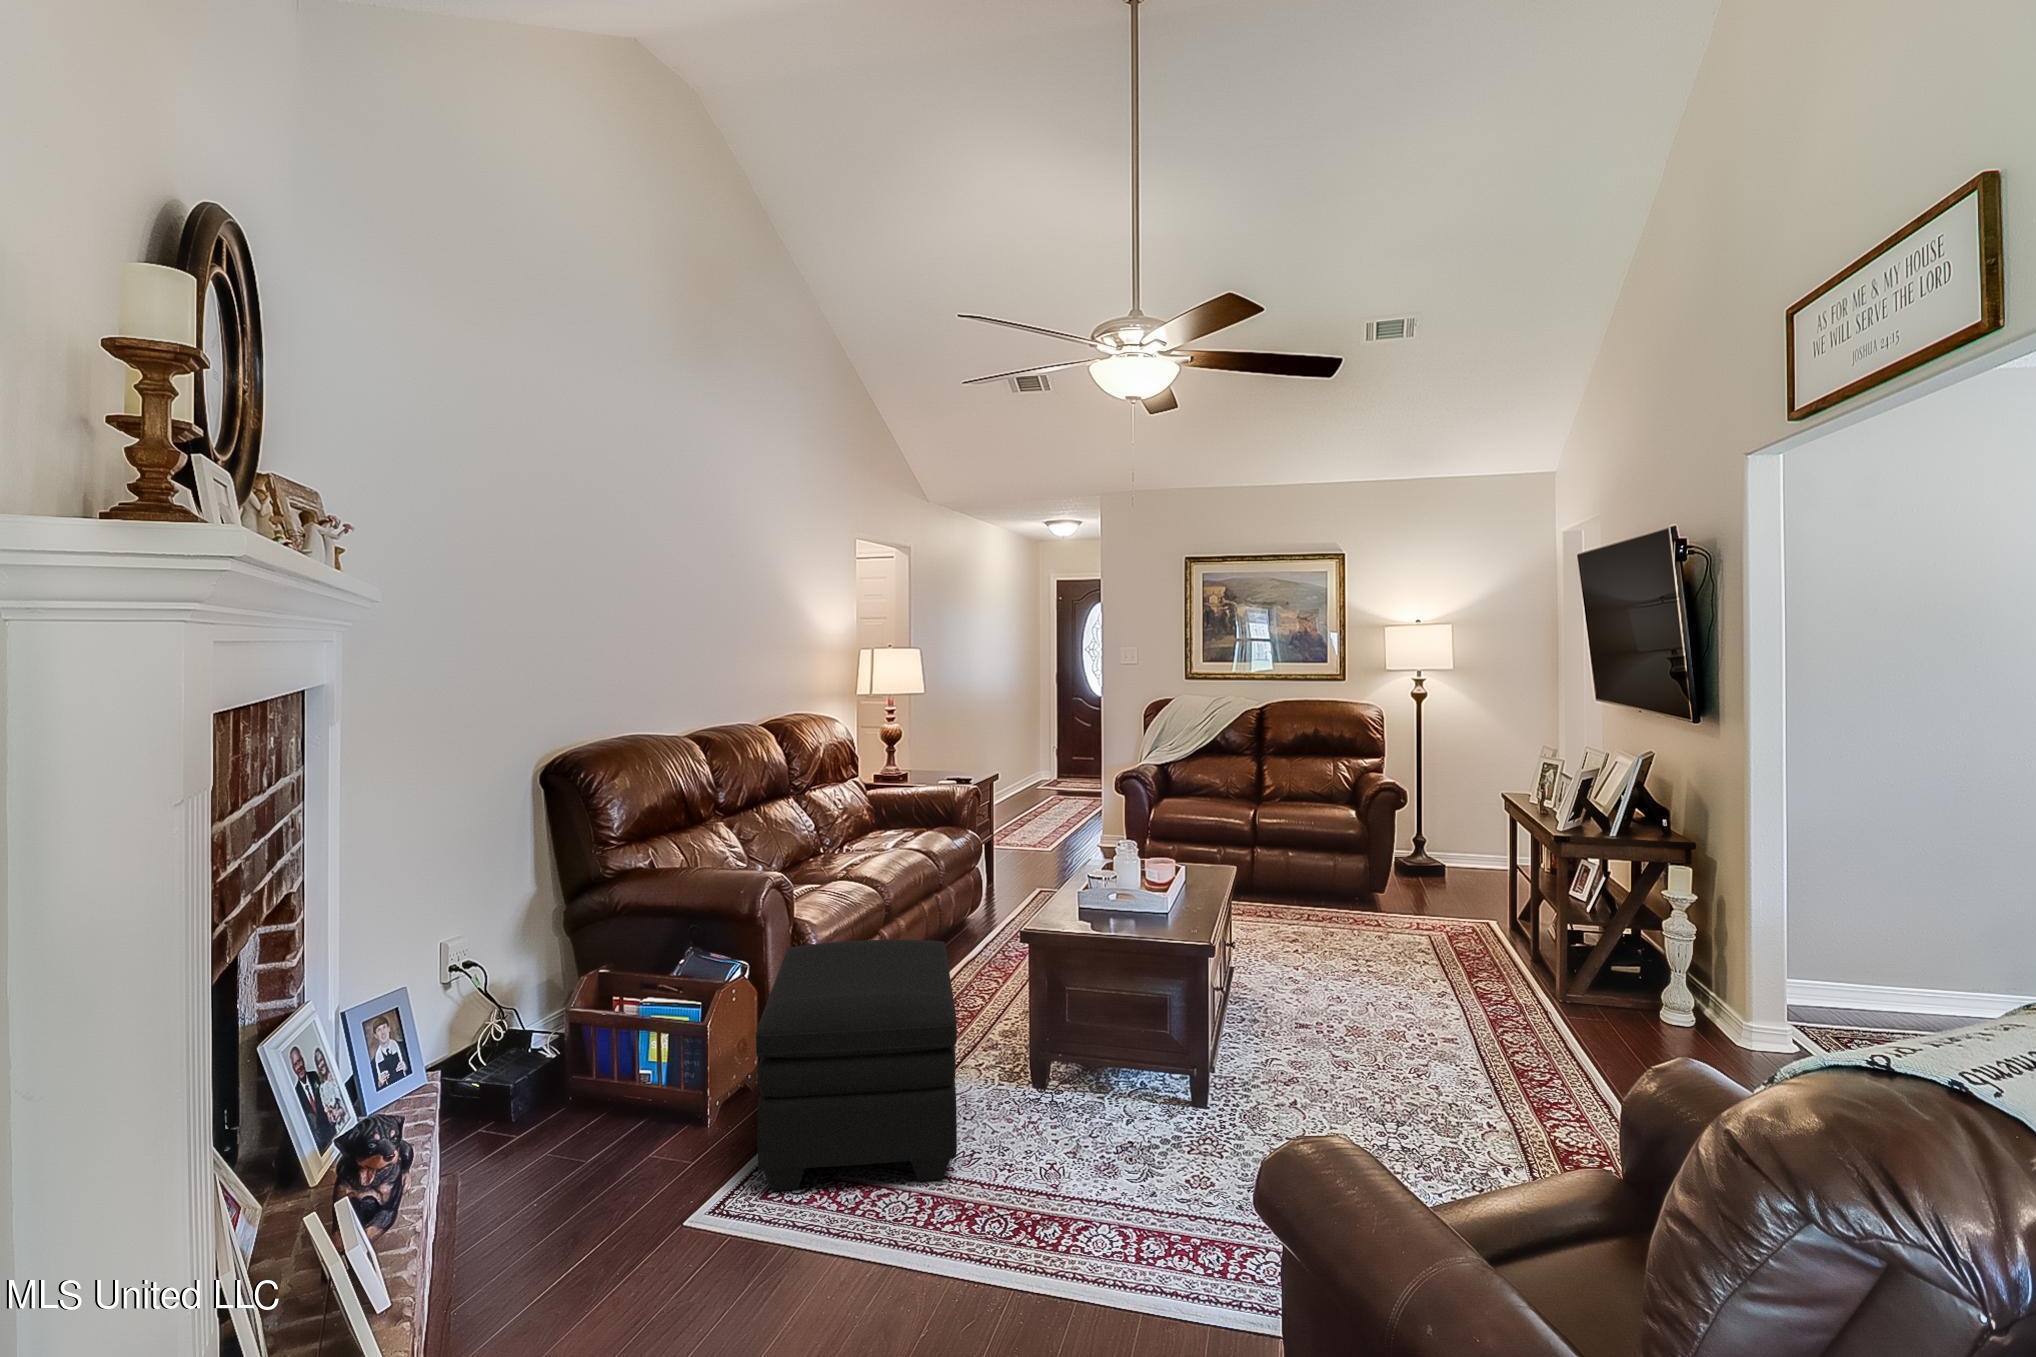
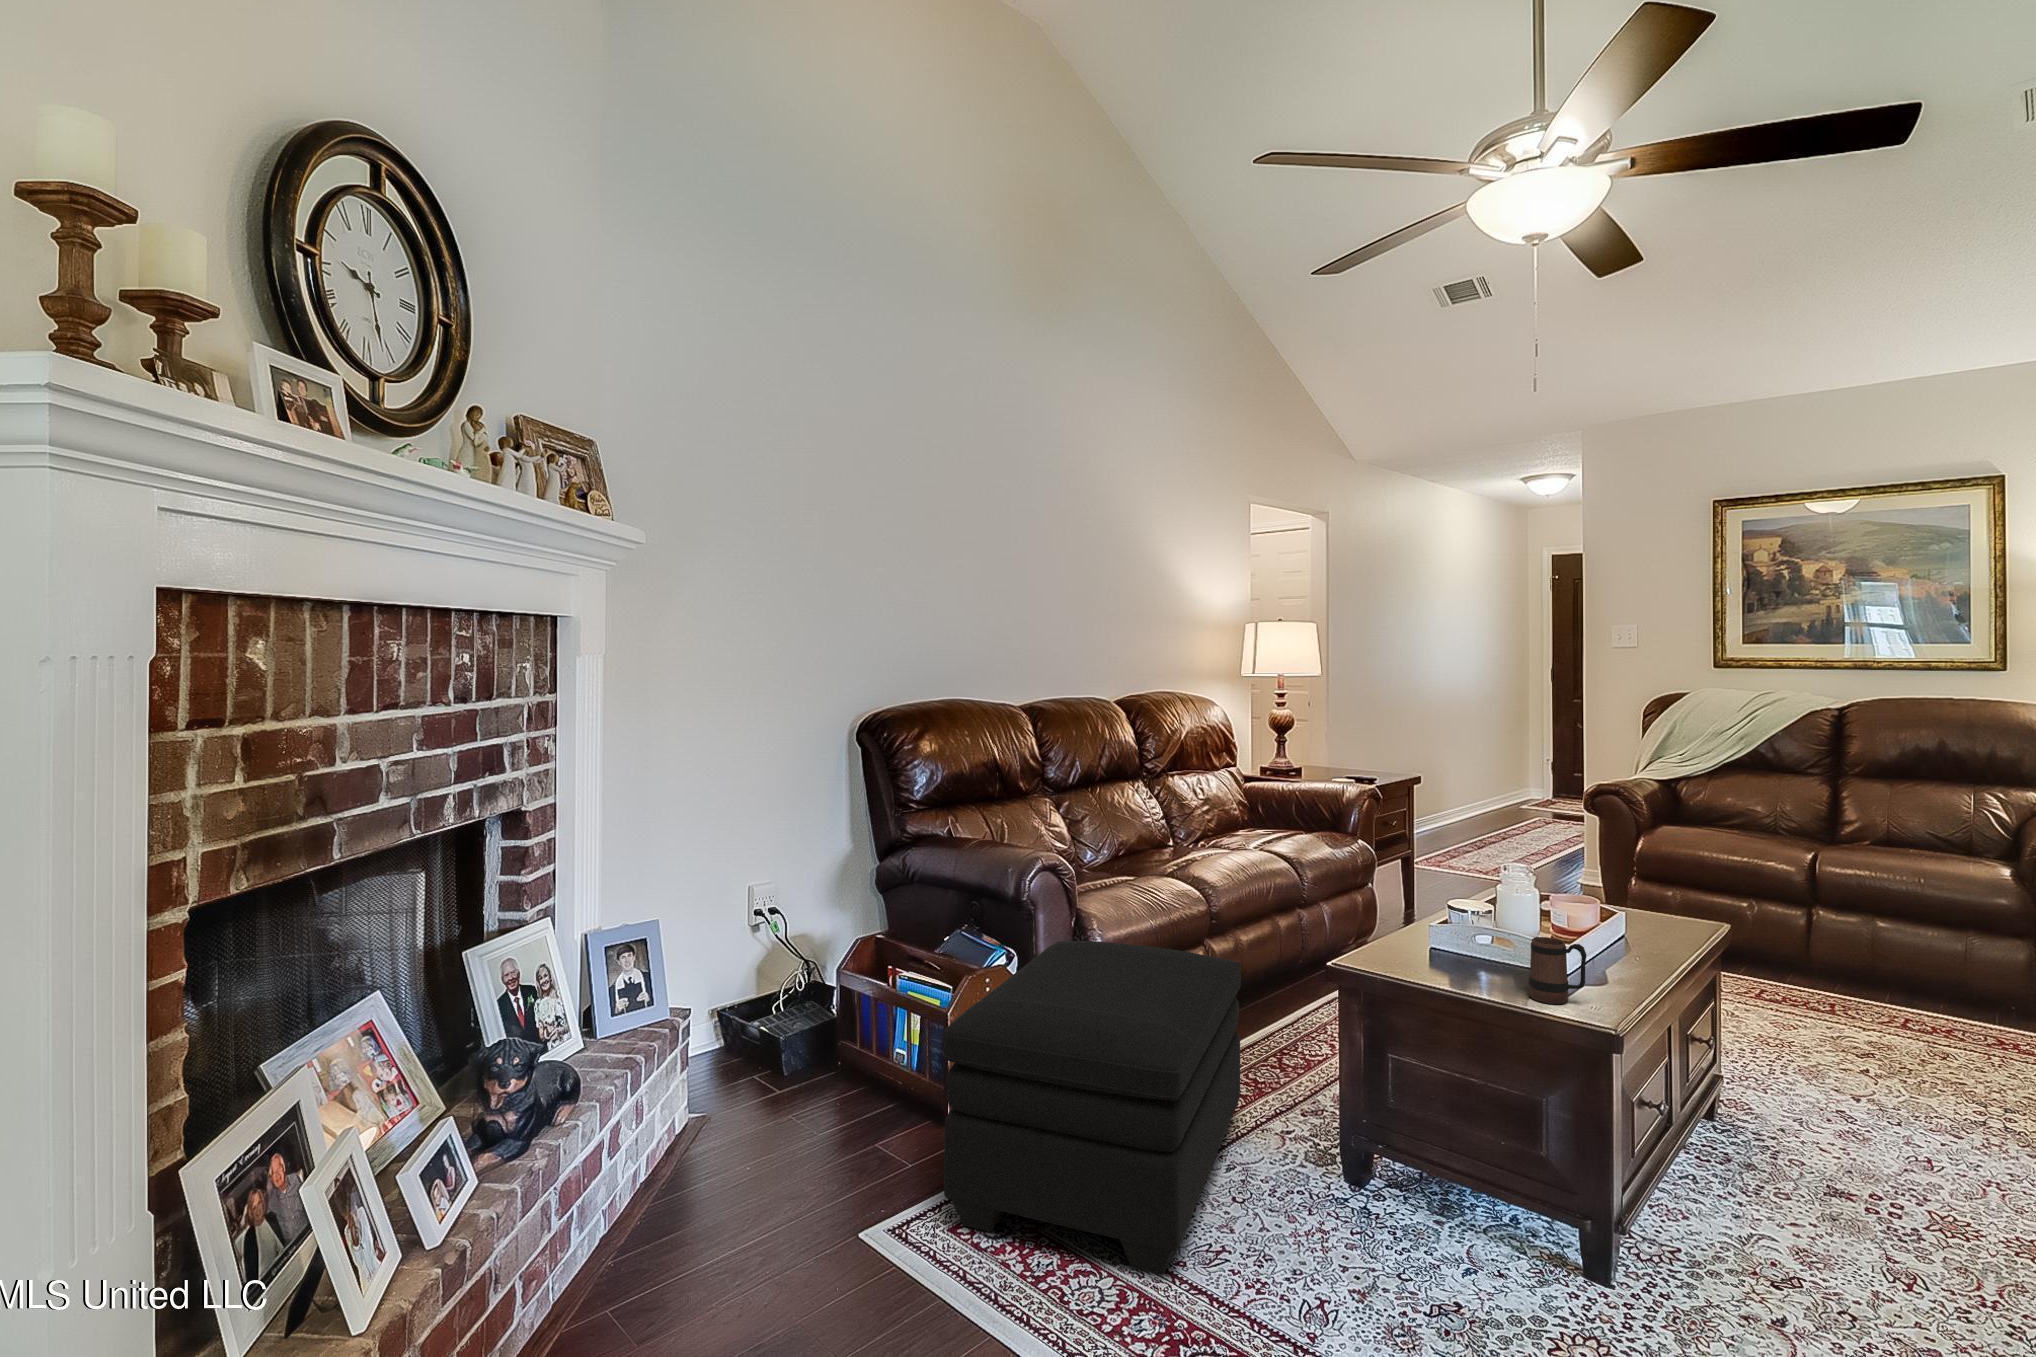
mug: none [1152,891,1186,935] -> present [1528,937,1586,1004]

